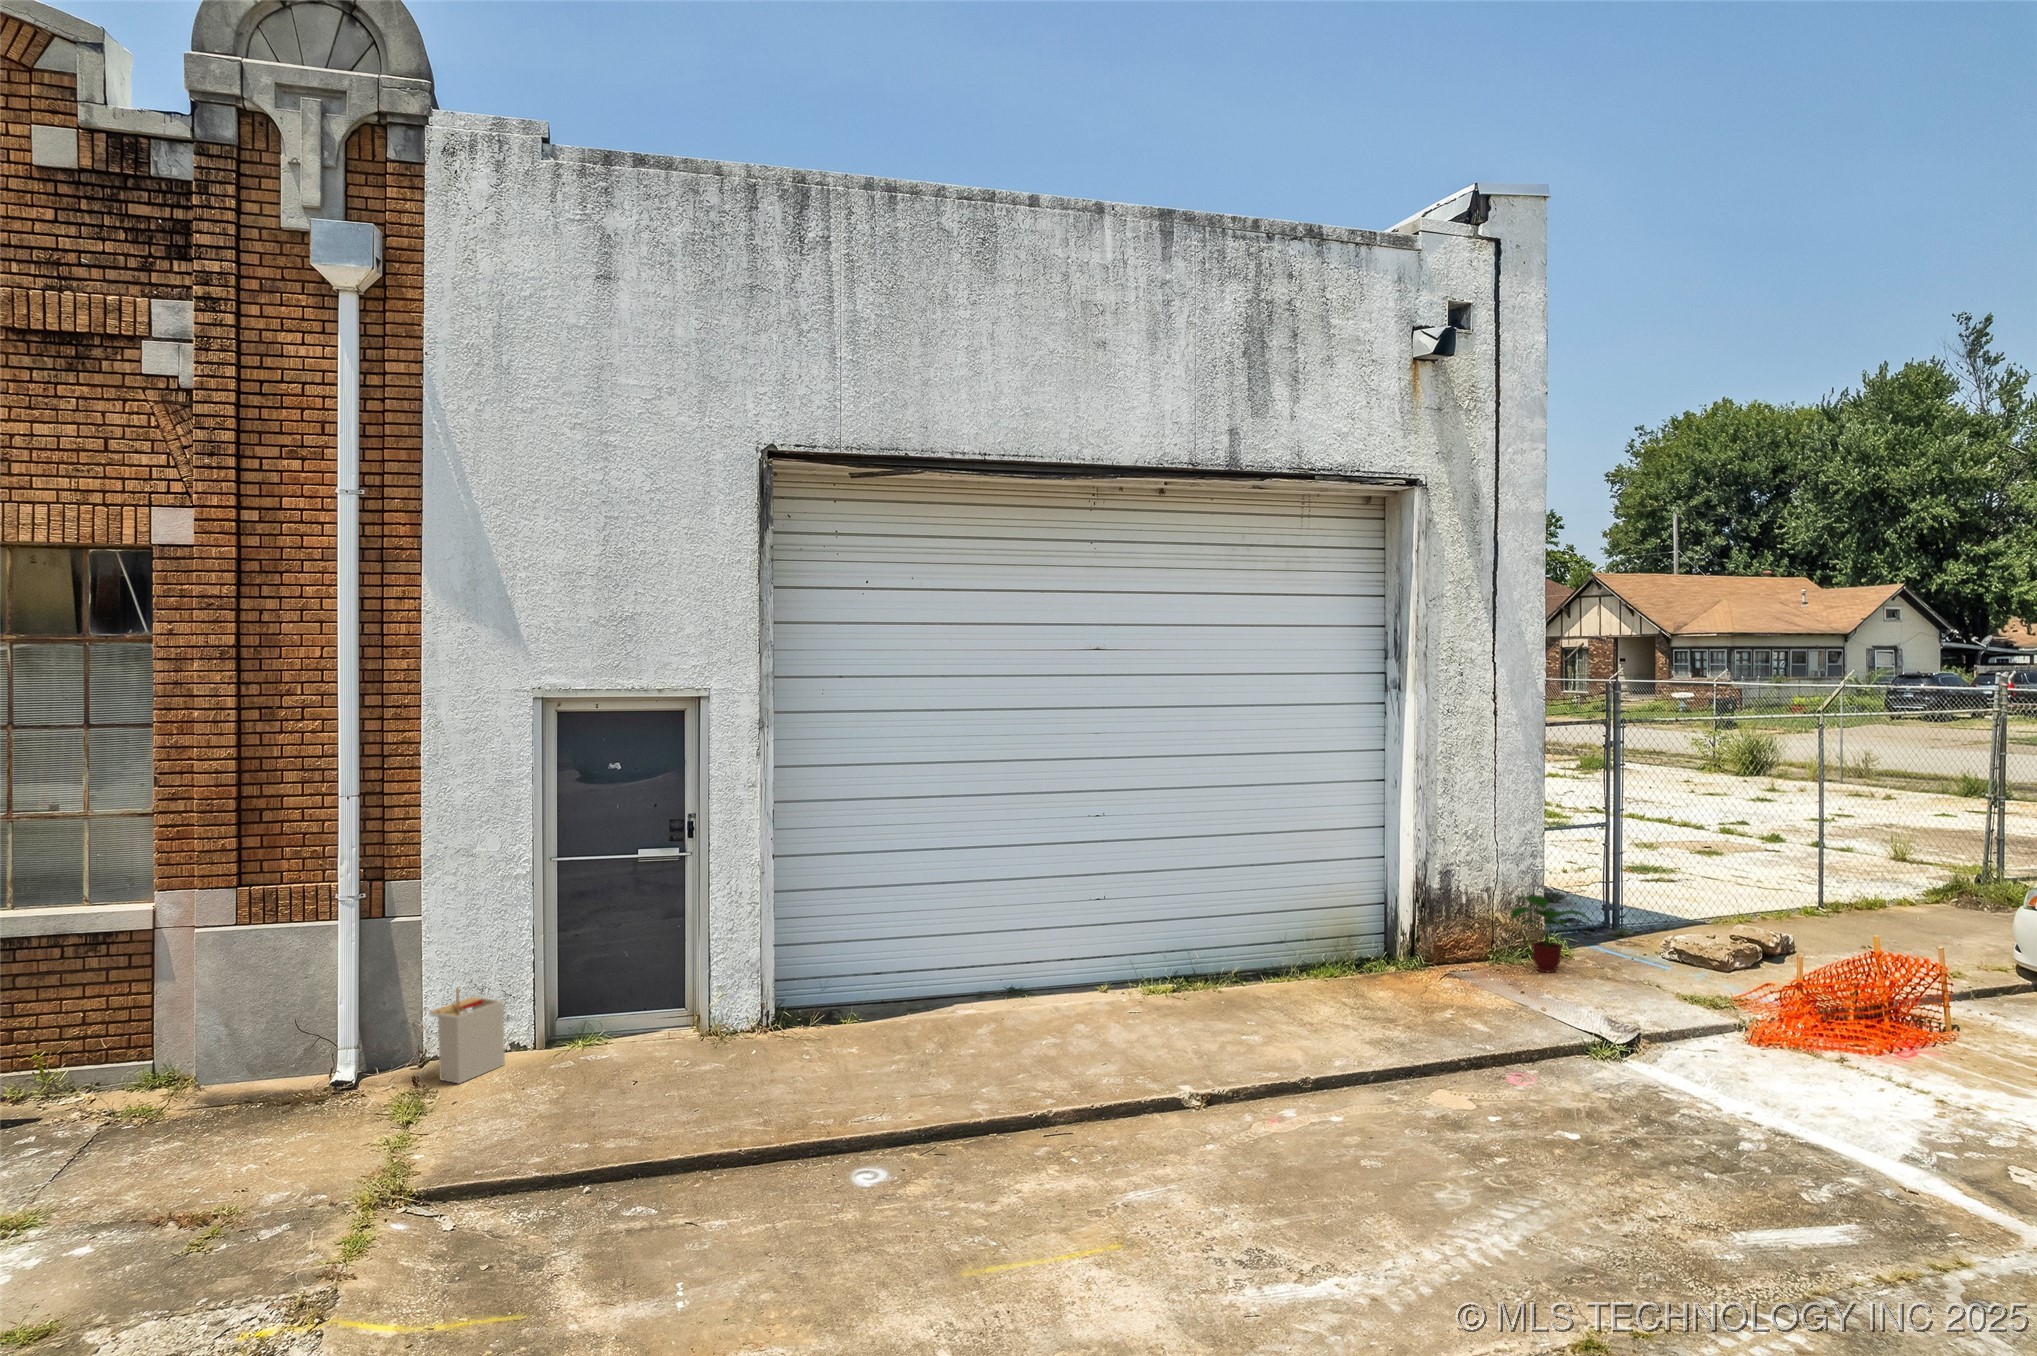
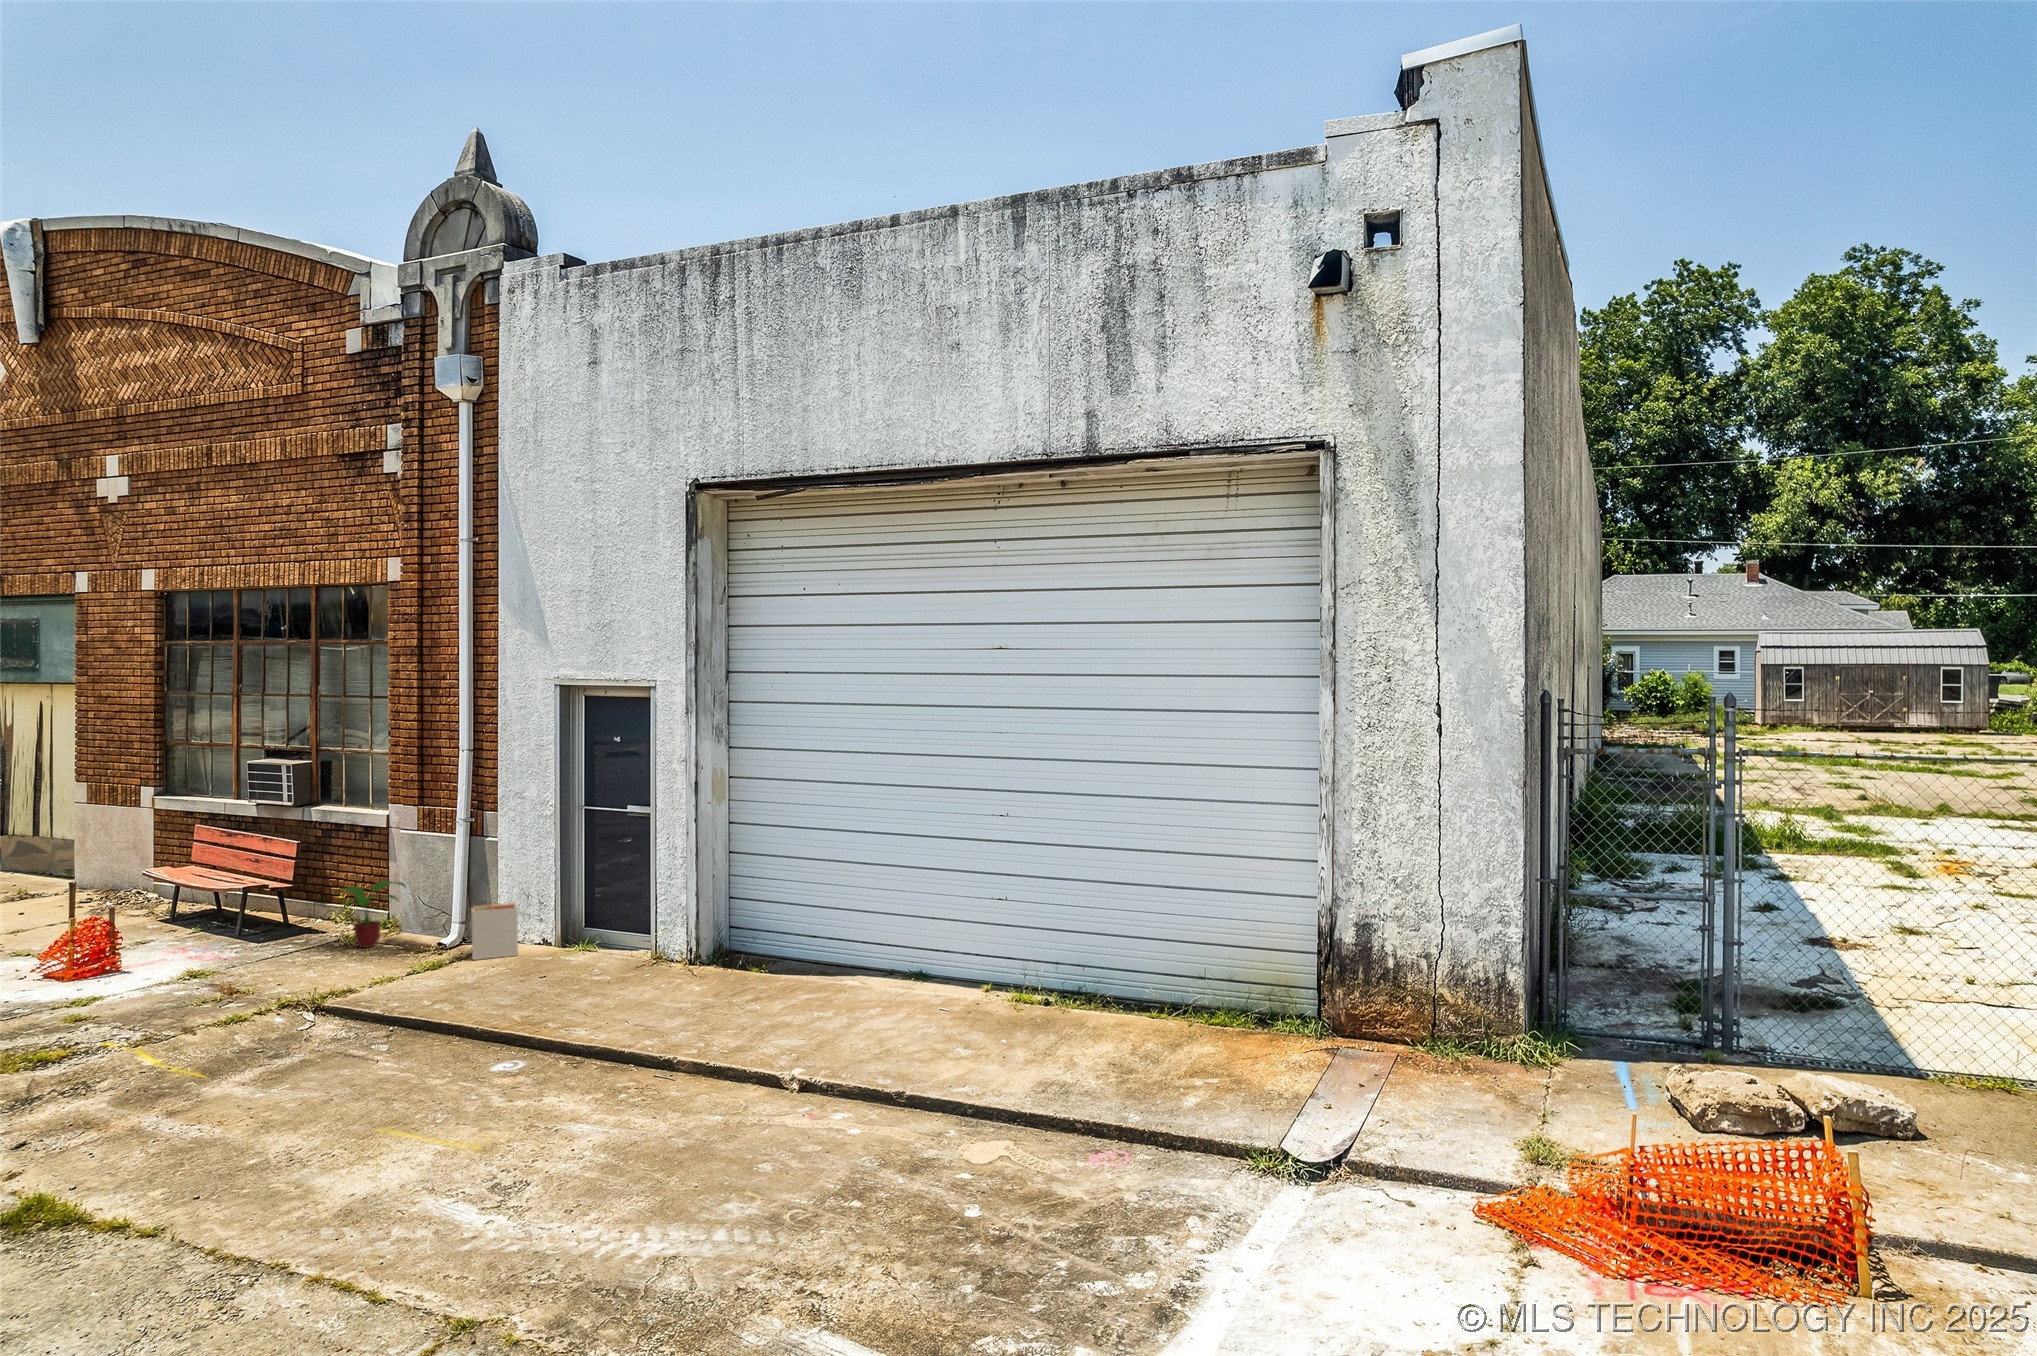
potted plant: present [1511,895,1587,973] -> present [335,881,405,948]

